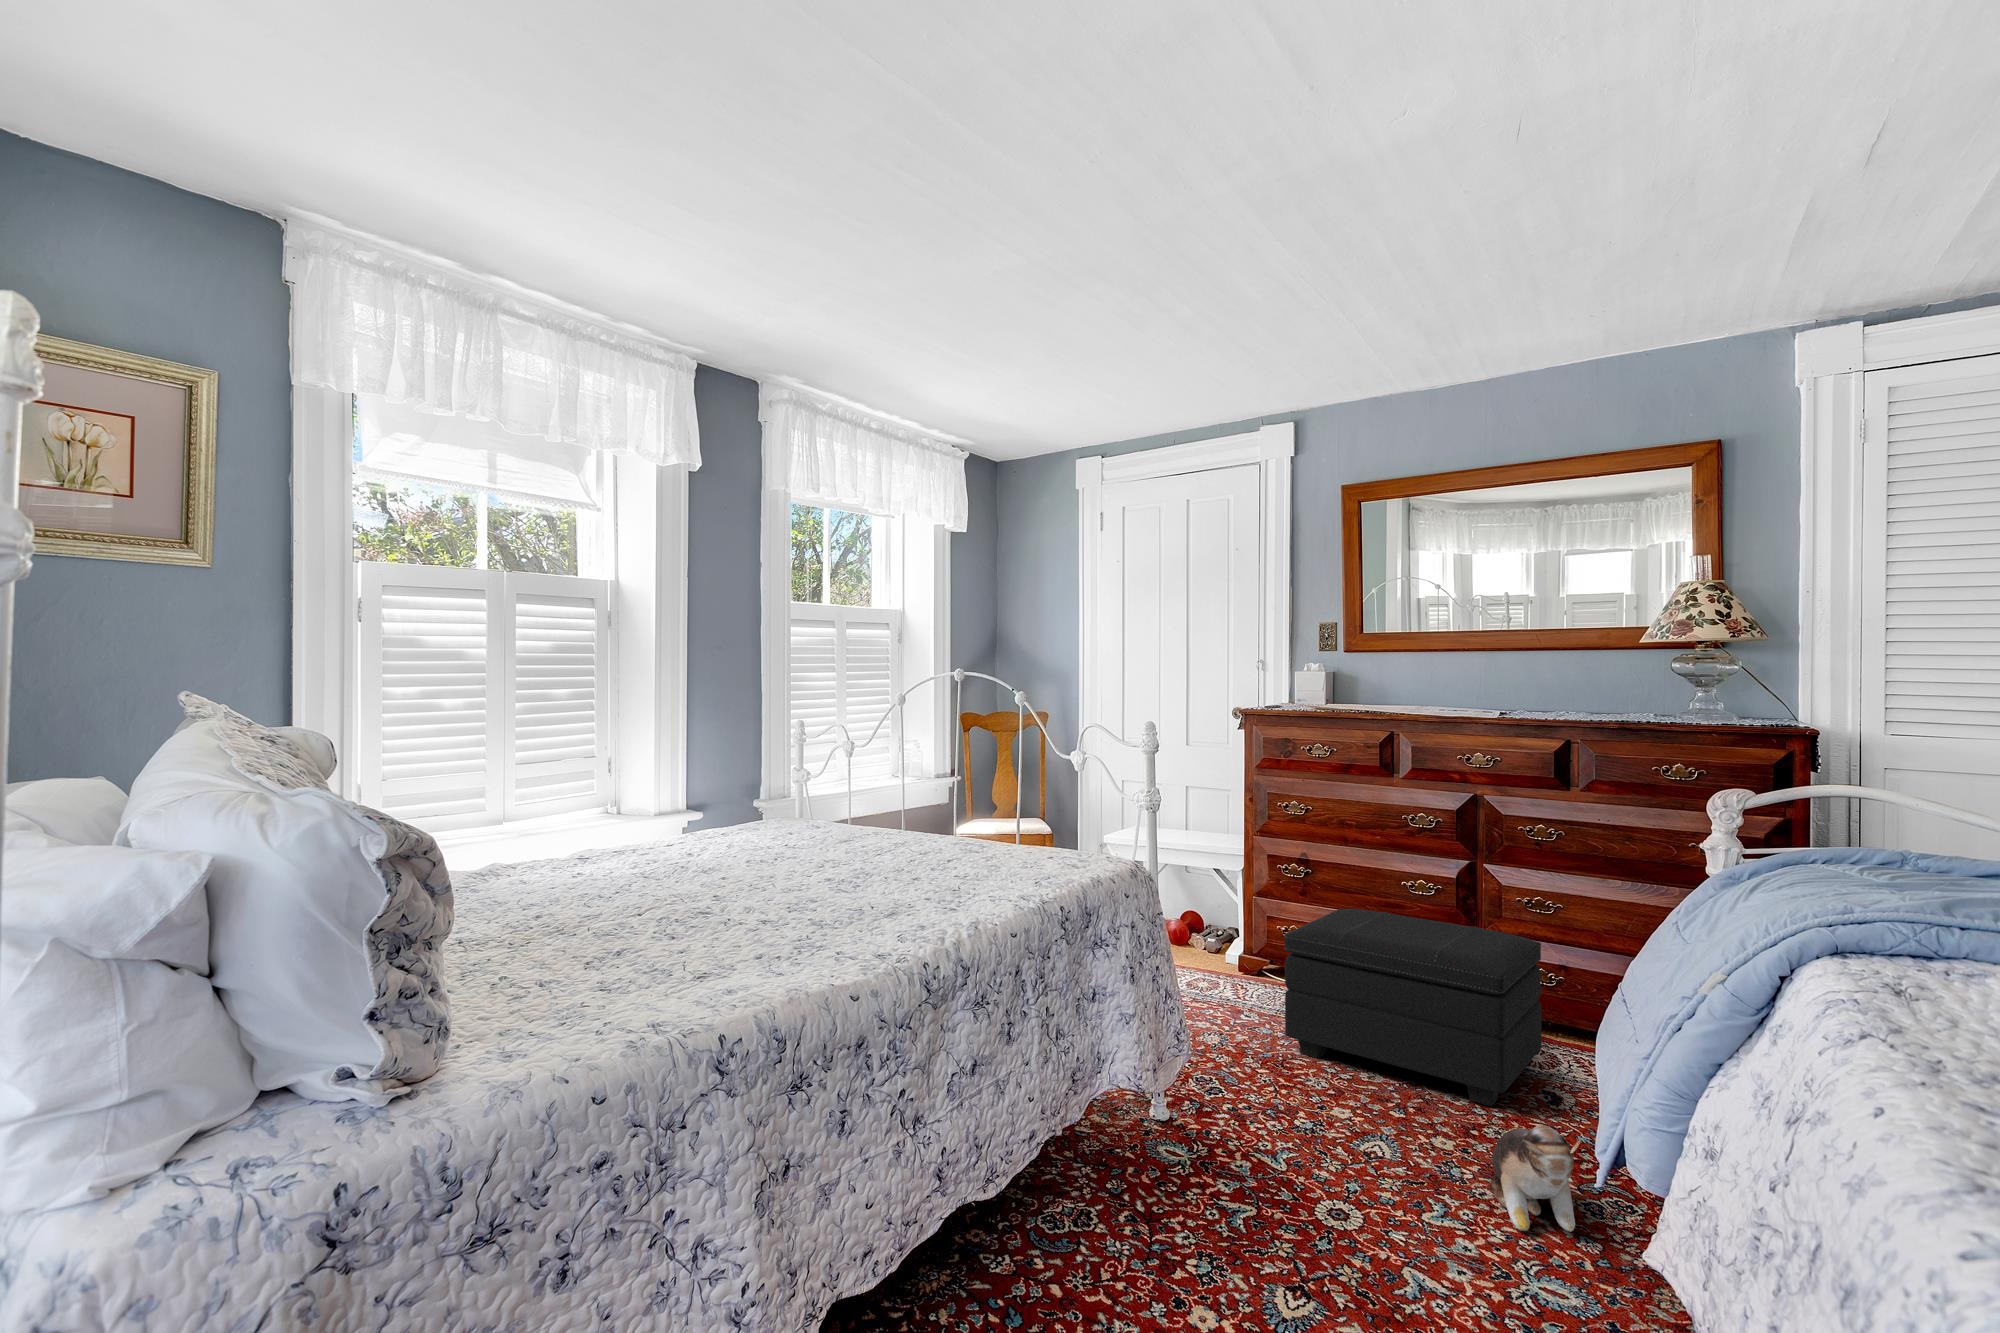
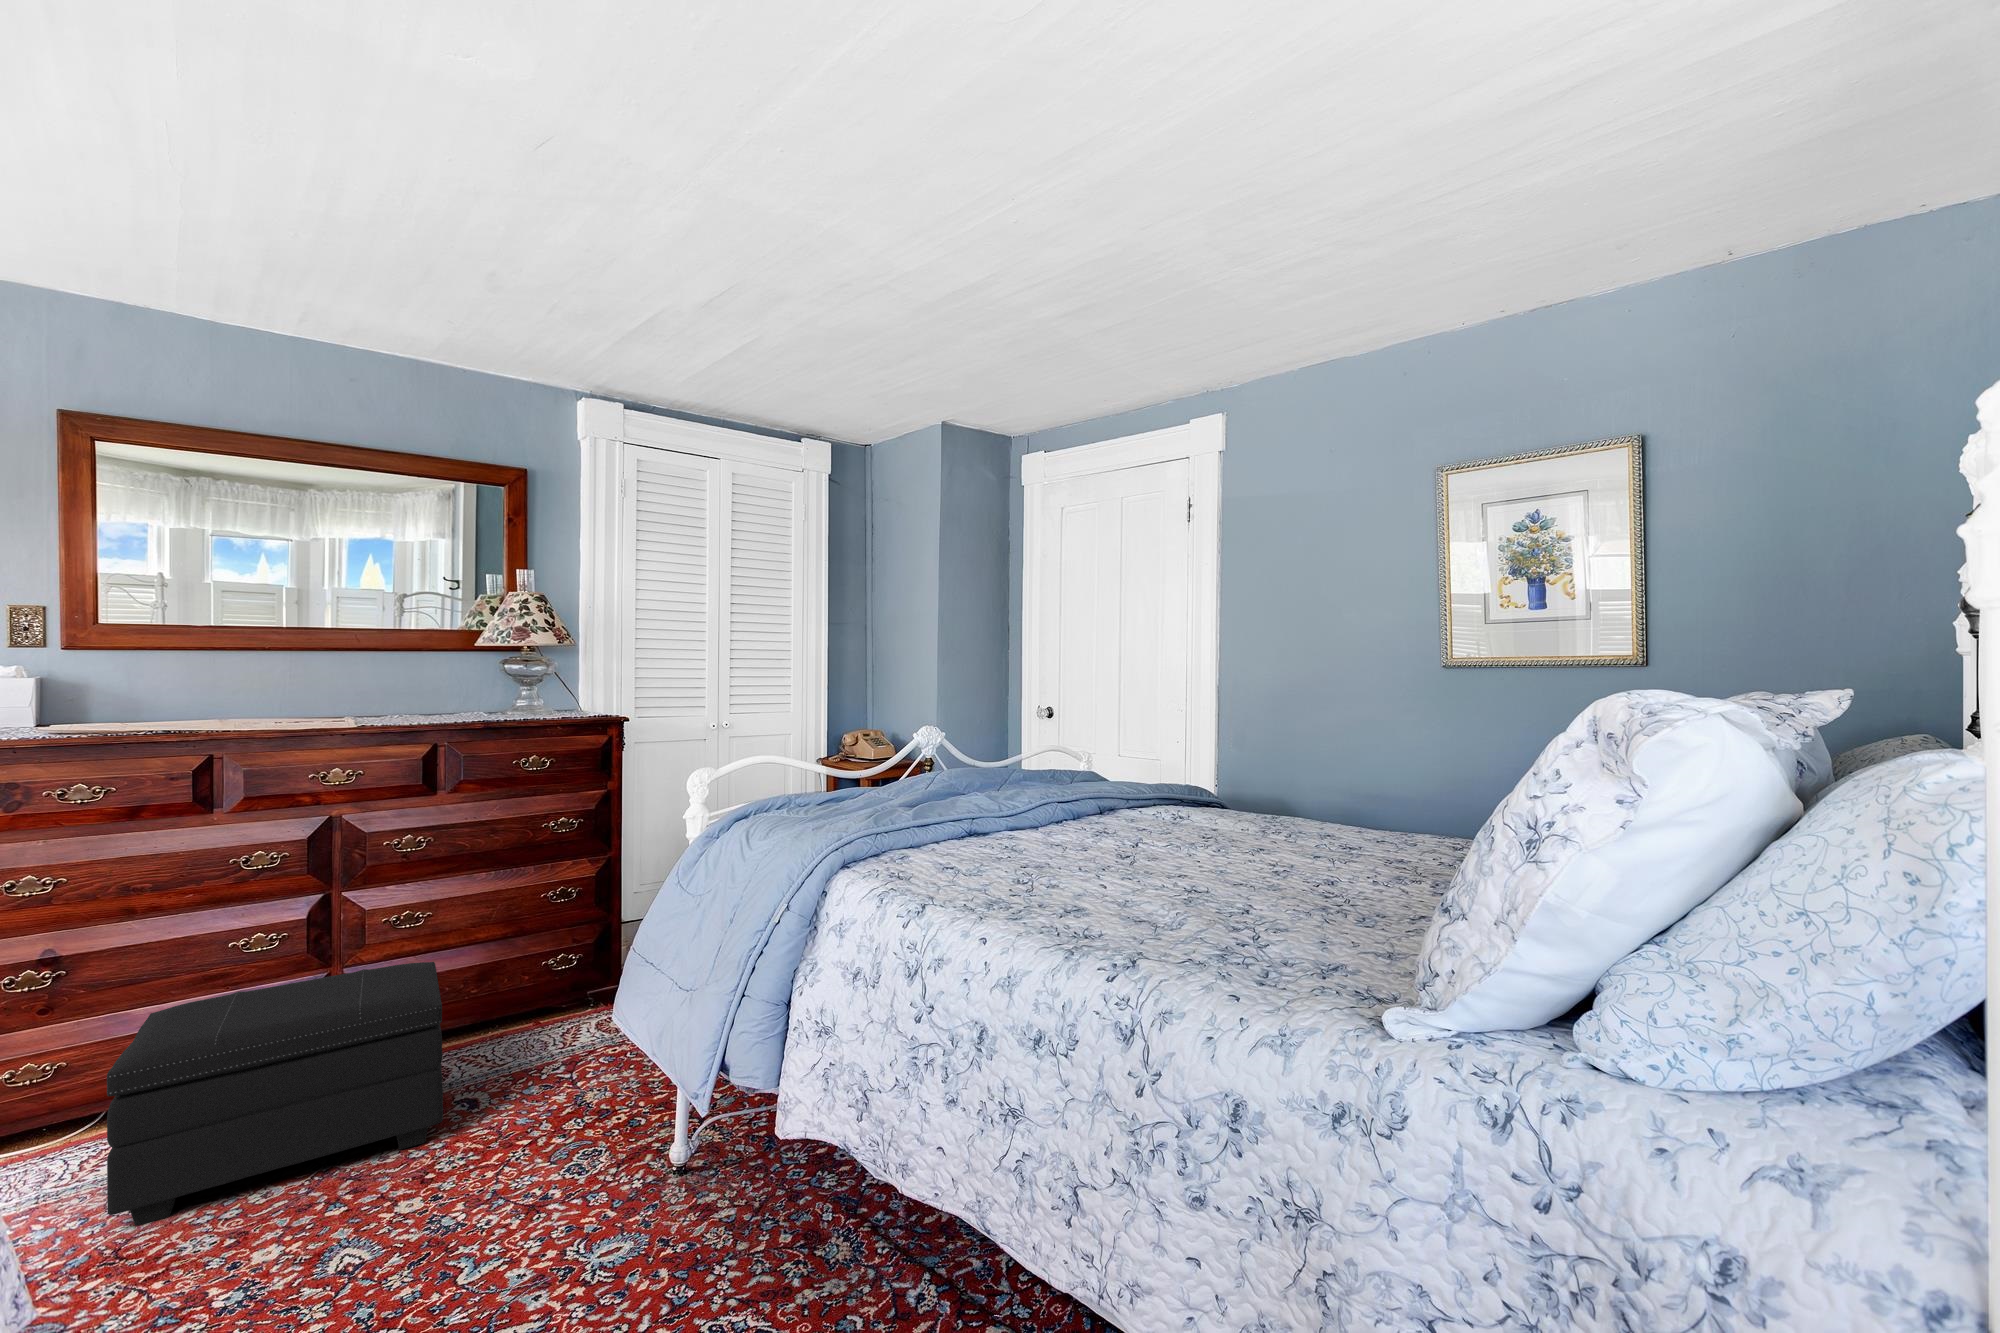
plush toy: present [1491,1124,1581,1232] -> none [475,1107,608,1226]

